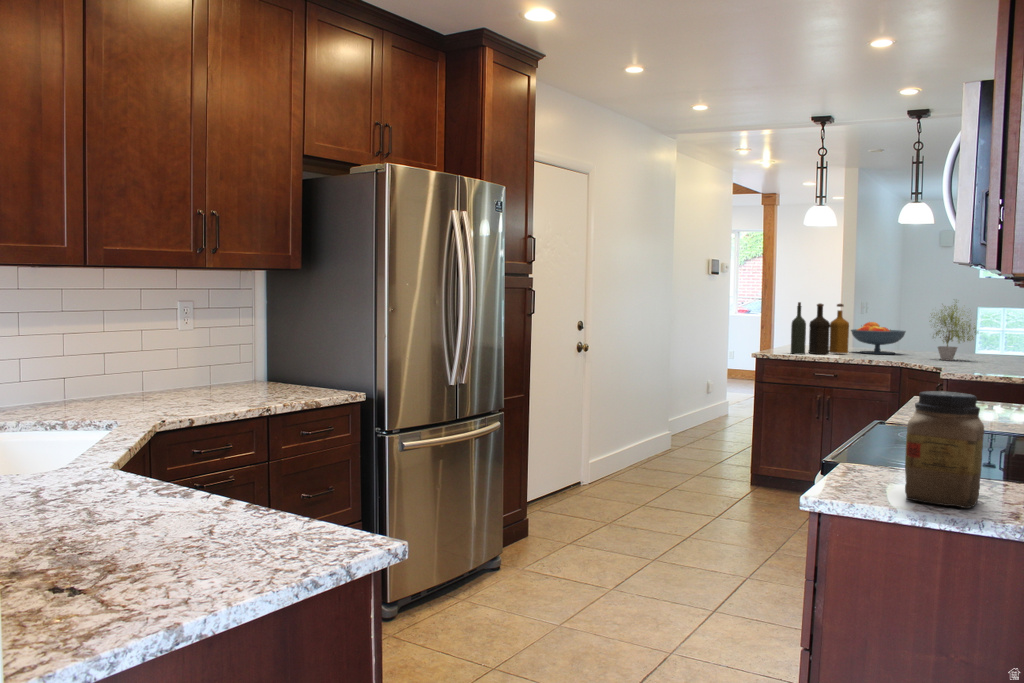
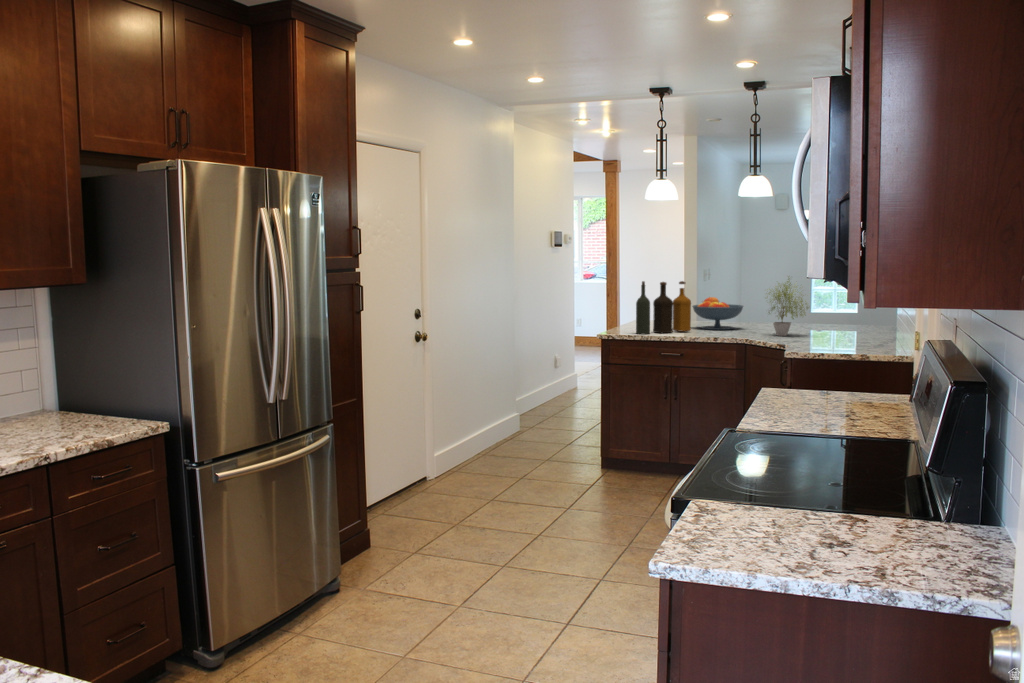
jar: present [905,391,984,508] -> none [767,437,844,566]

